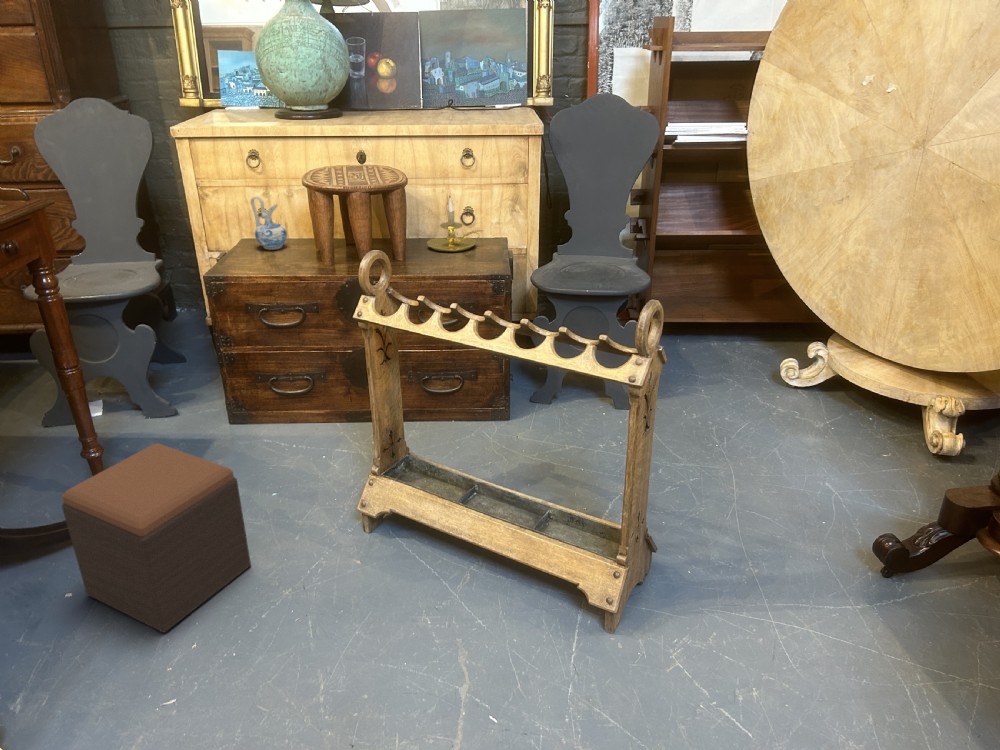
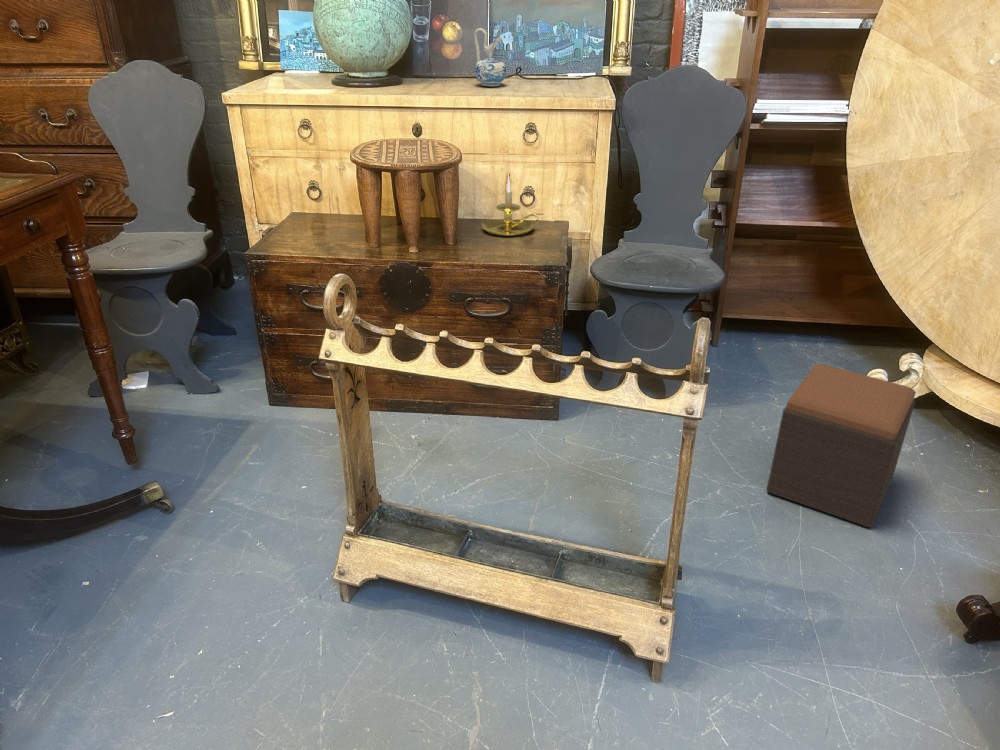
ceramic pitcher: present [251,196,287,250] -> present [474,28,506,86]
footstool: present [62,443,251,632] -> present [767,364,916,527]

